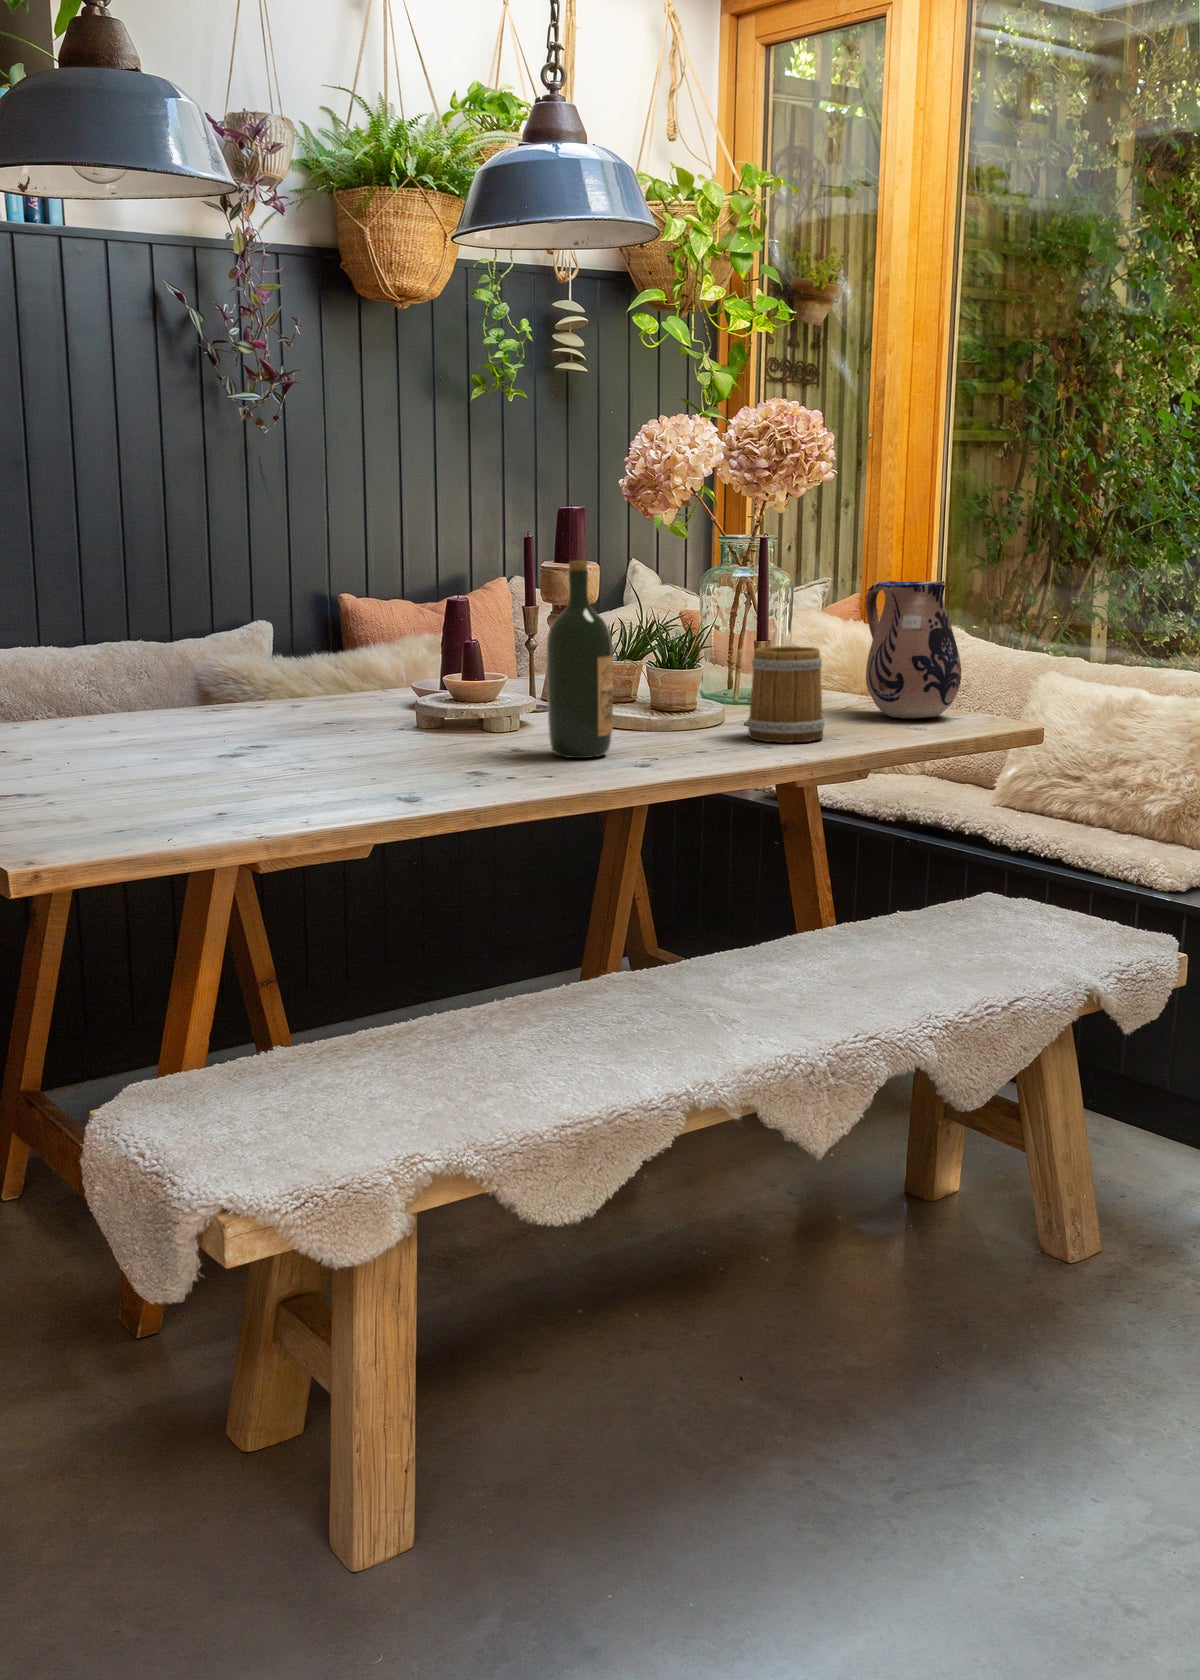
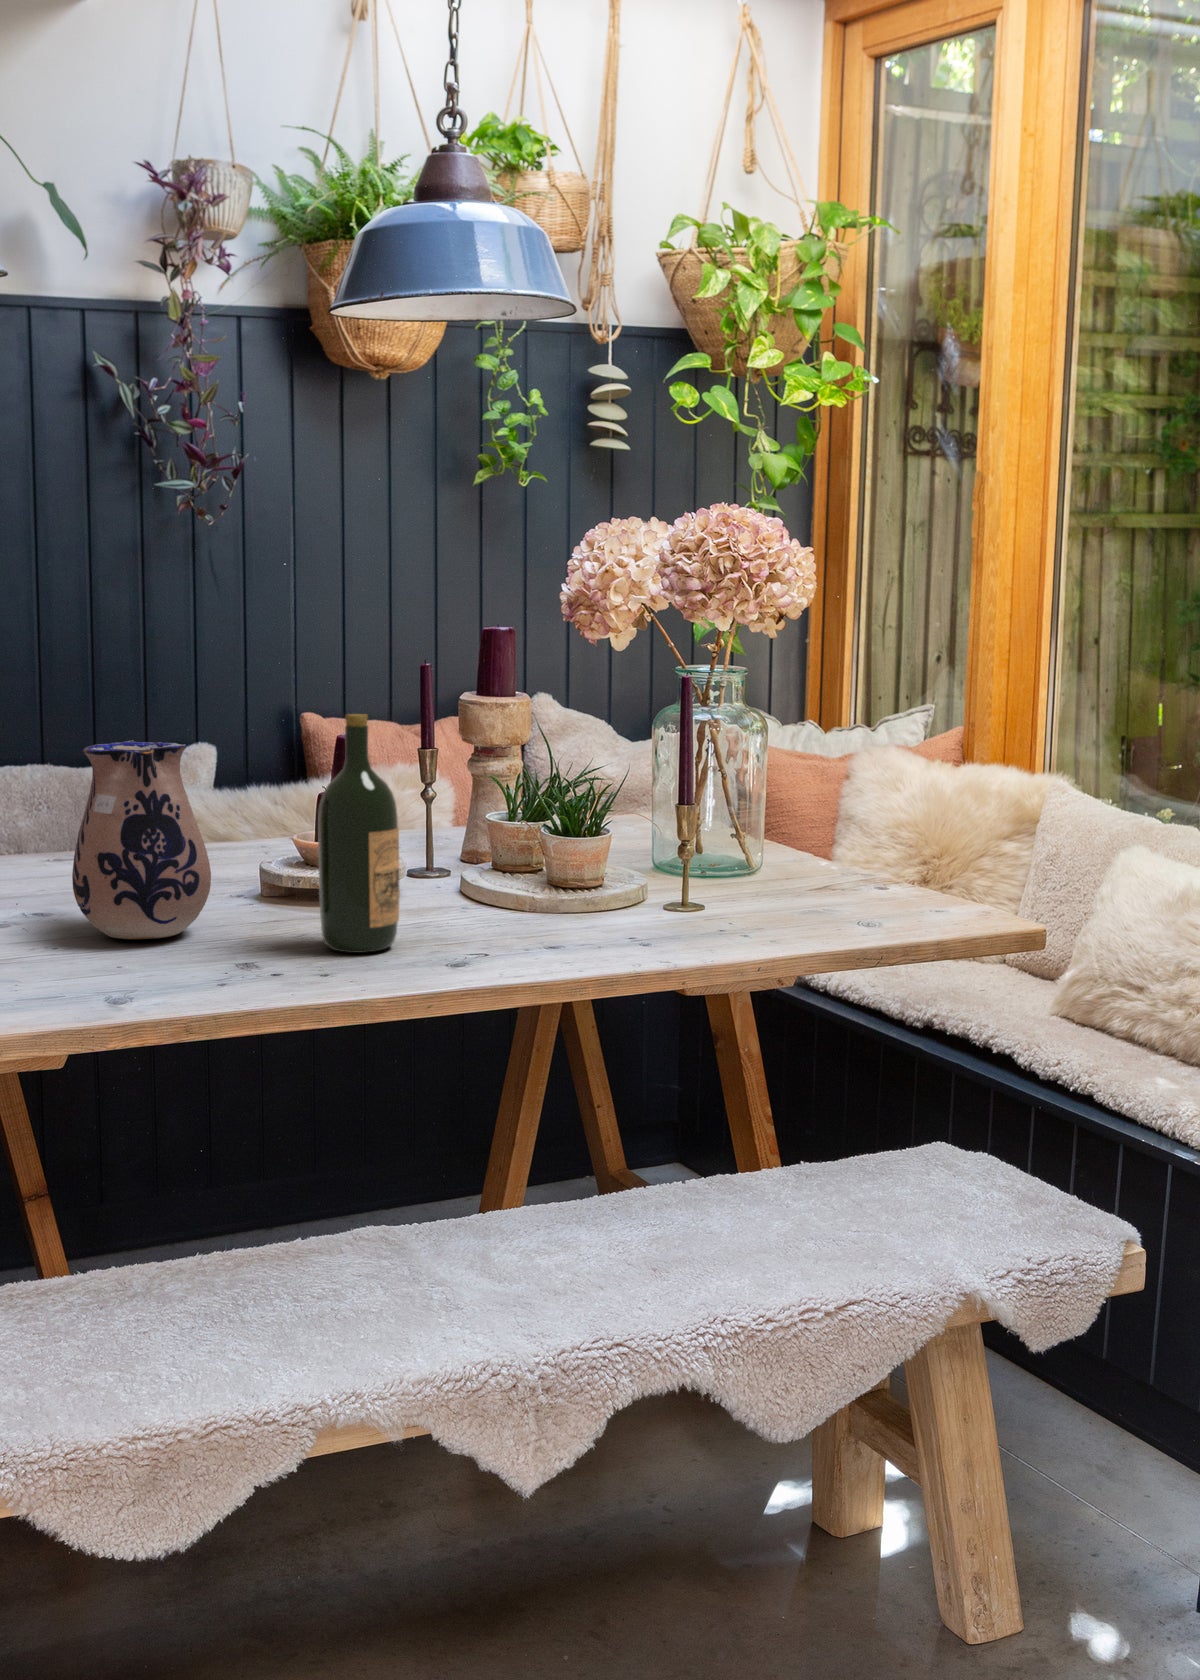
ceramic pitcher: present [866,581,961,719] -> present [72,740,211,940]
mug: present [747,646,824,743] -> none [600,819,698,943]

